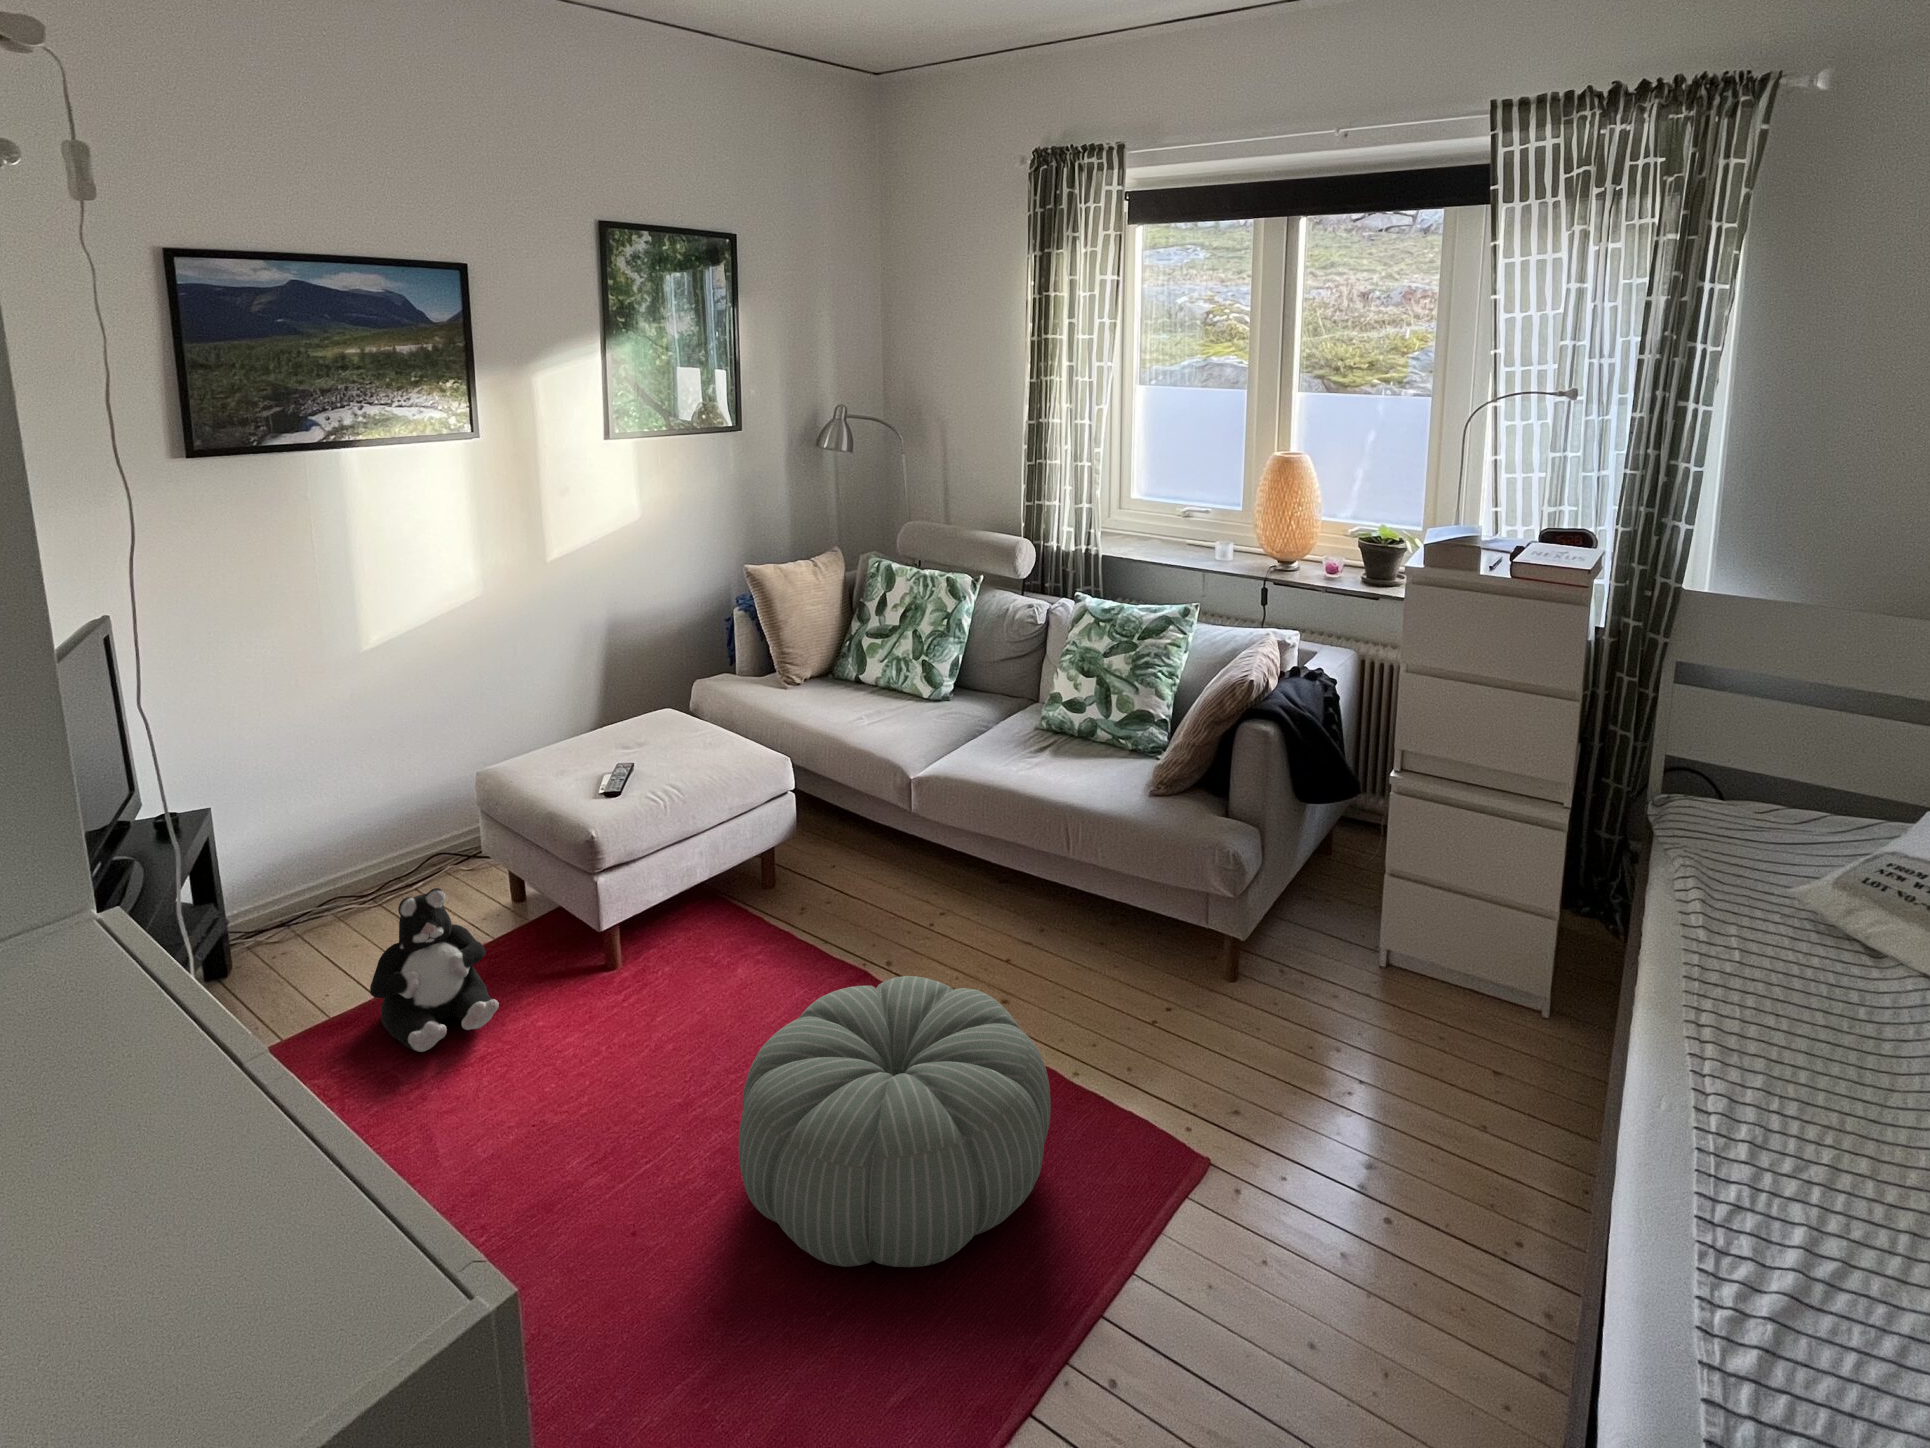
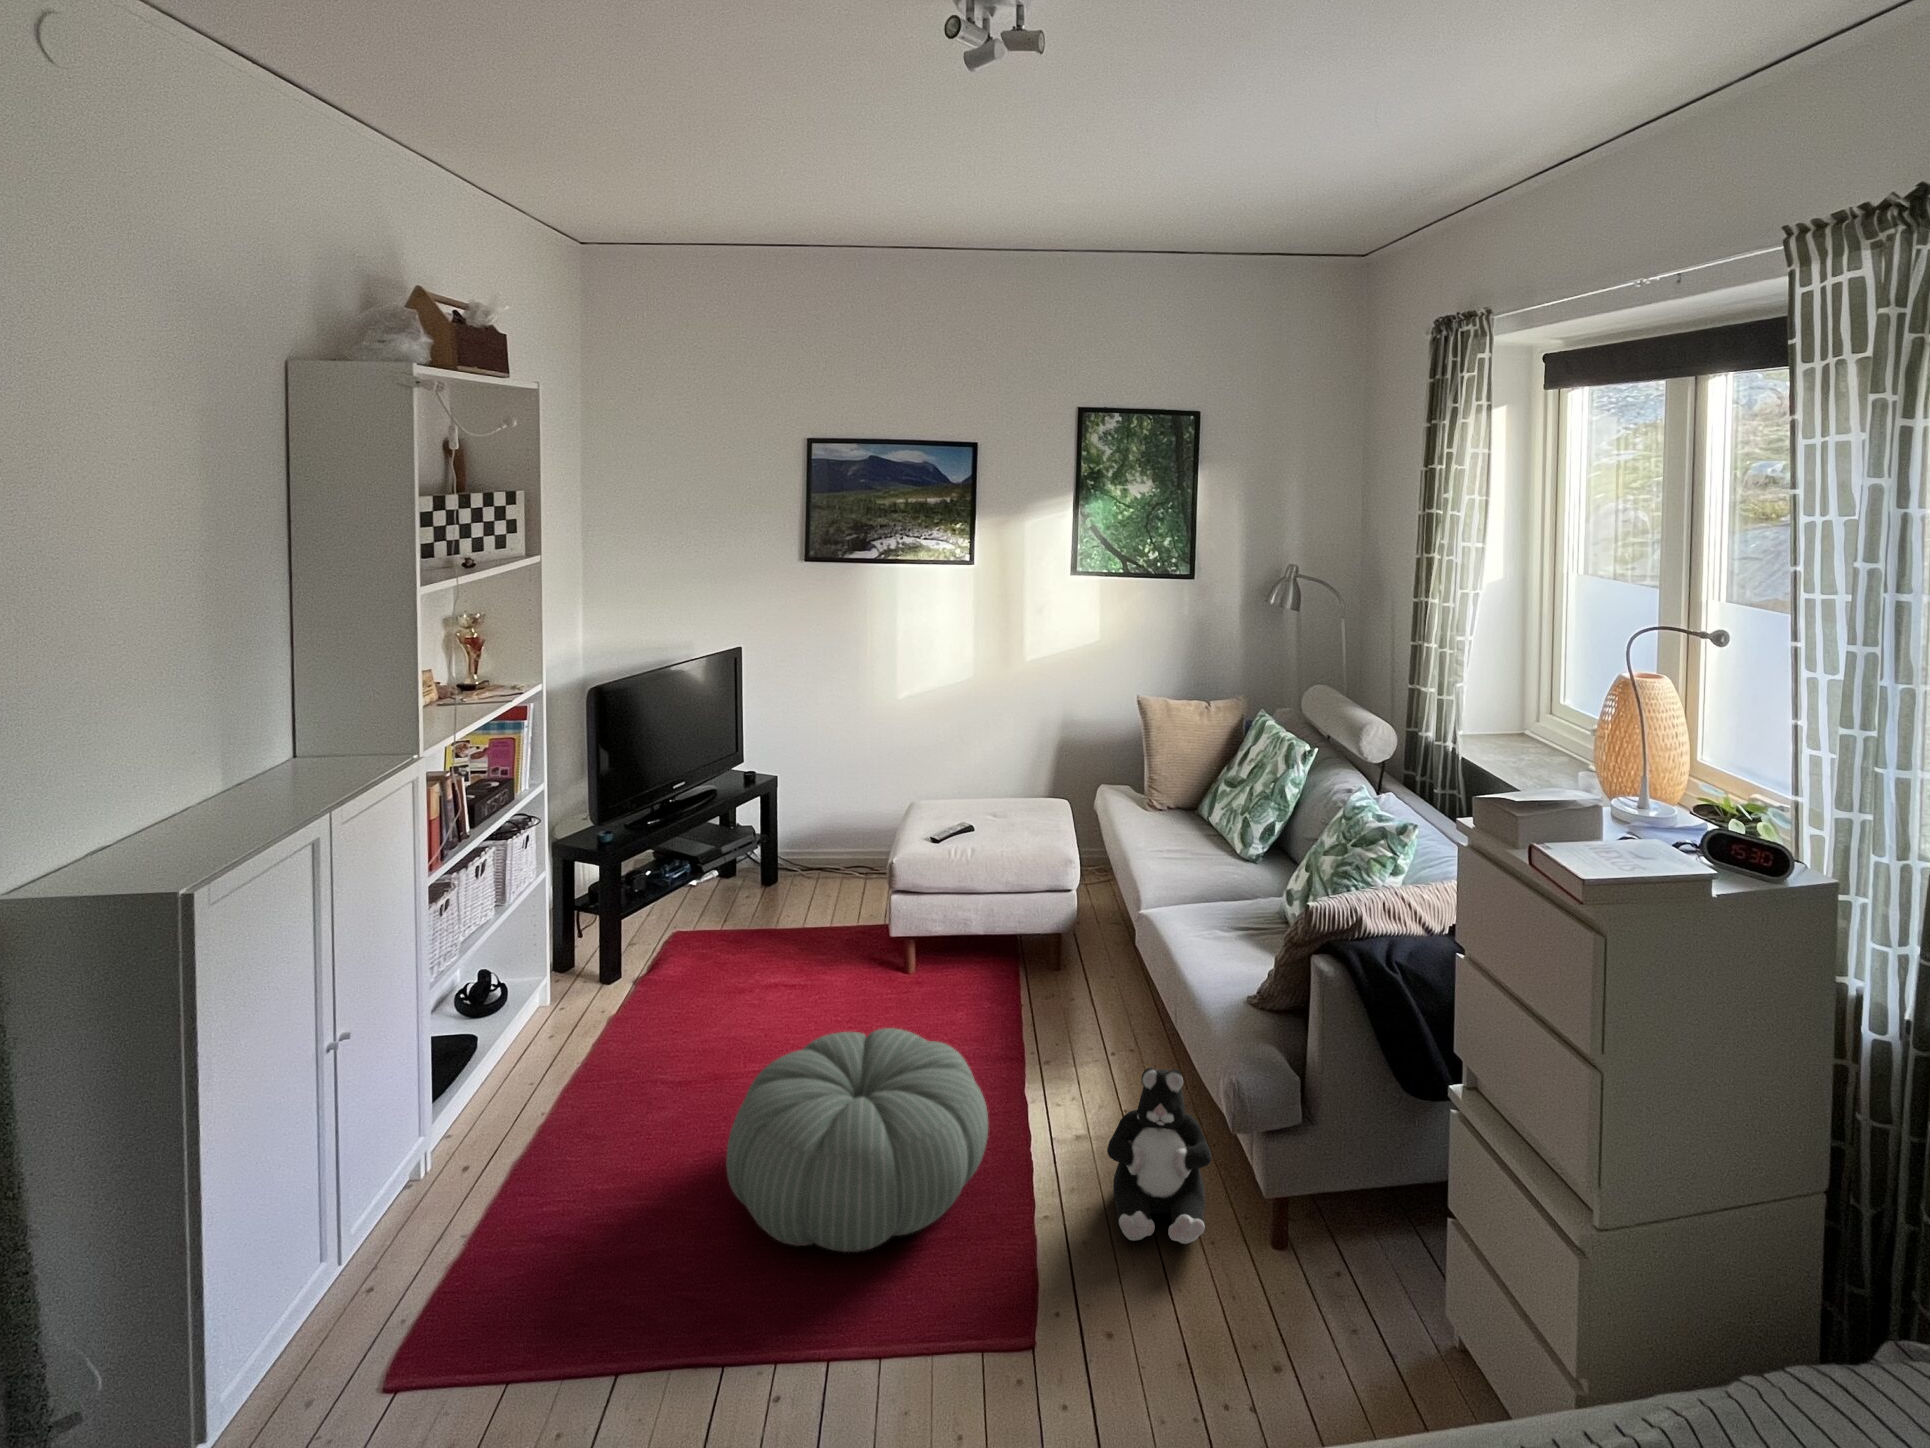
plush toy: present [370,888,499,1052] -> present [1107,1068,1212,1244]

